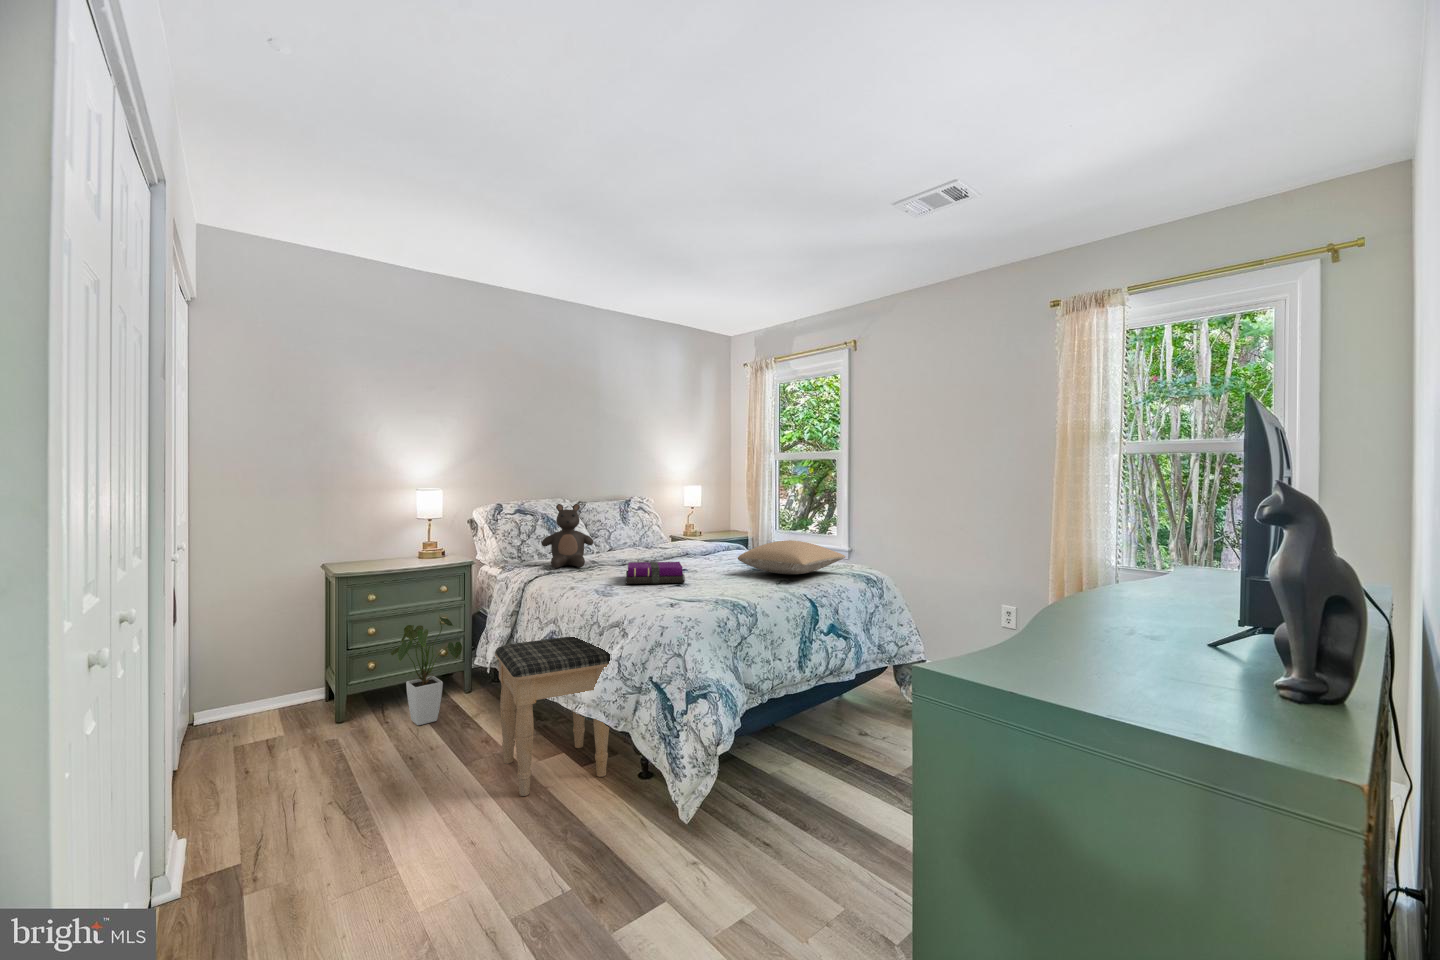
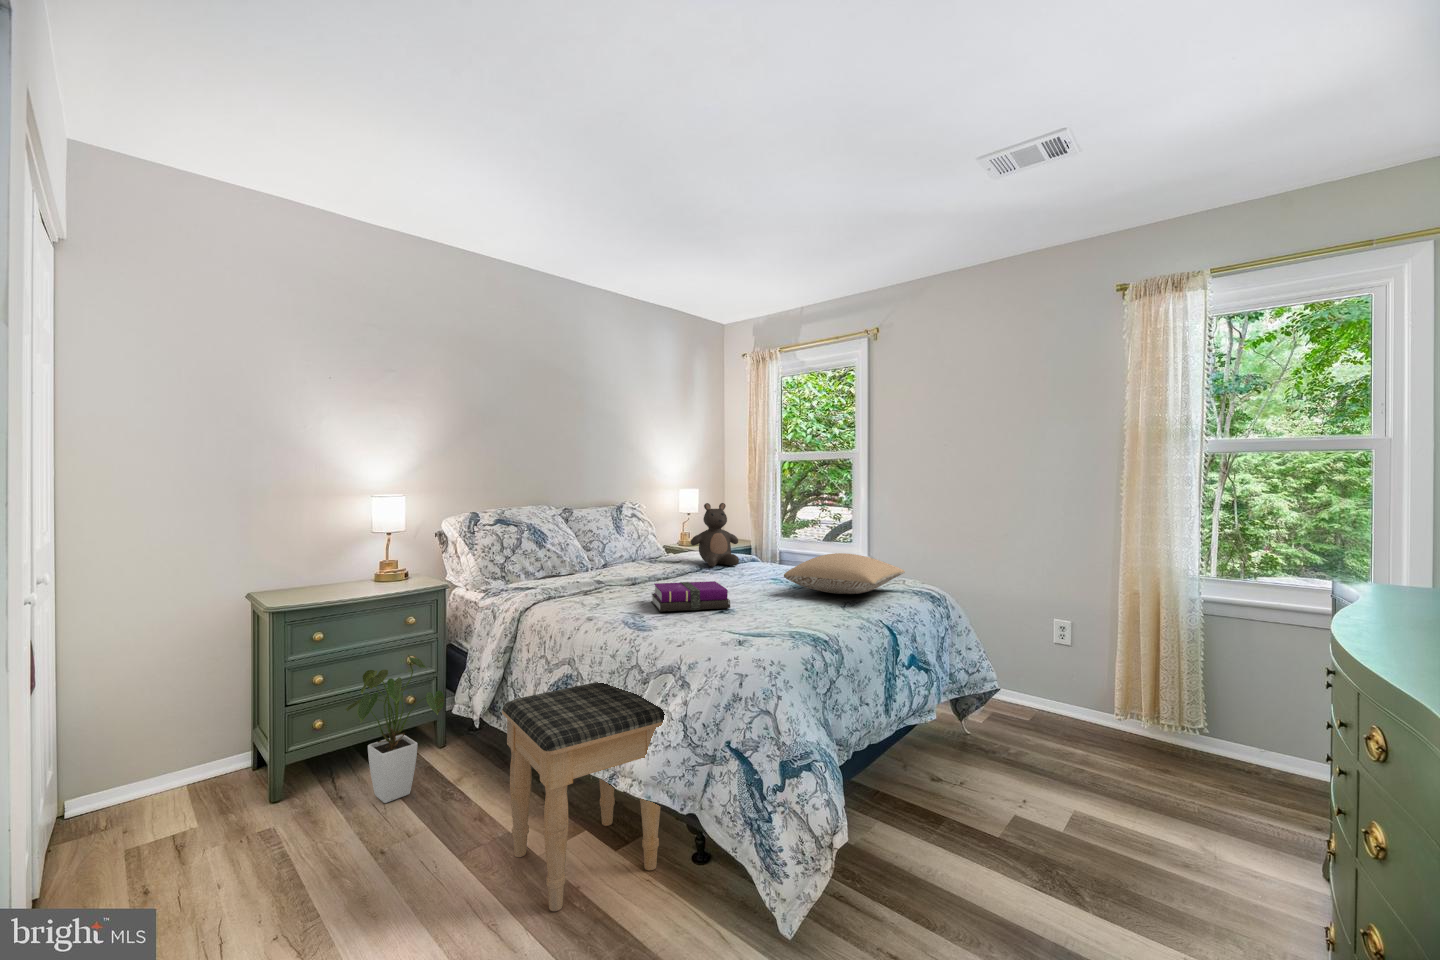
teddy bear: present [542,504,594,568] -> present [691,503,739,567]

